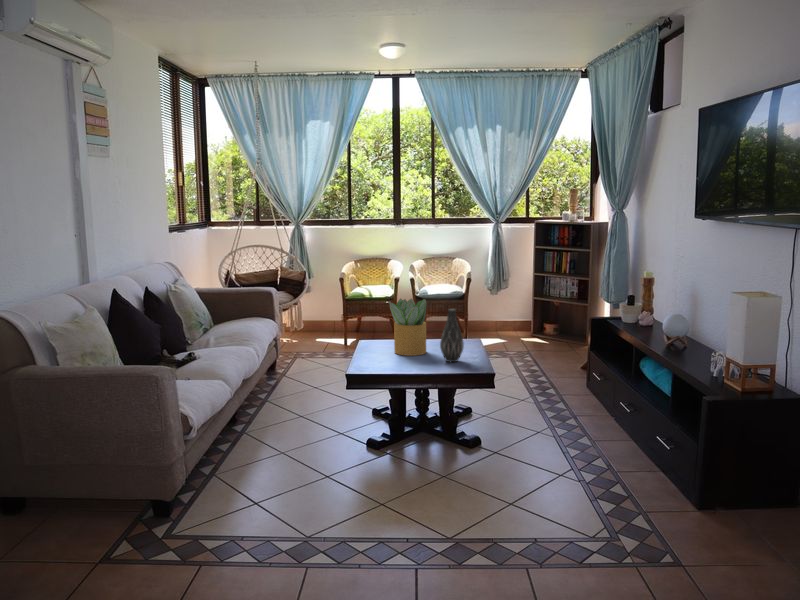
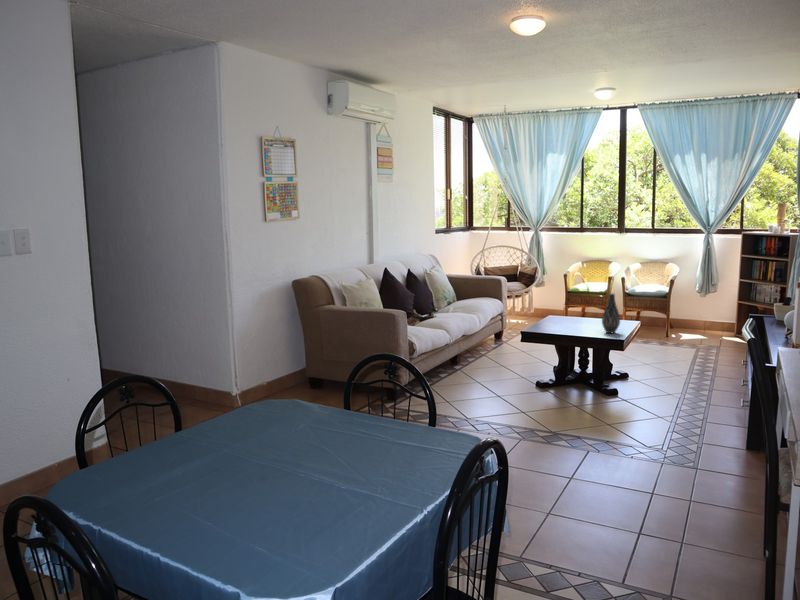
potted plant: present [389,299,426,356] -> none [569,285,599,328]

